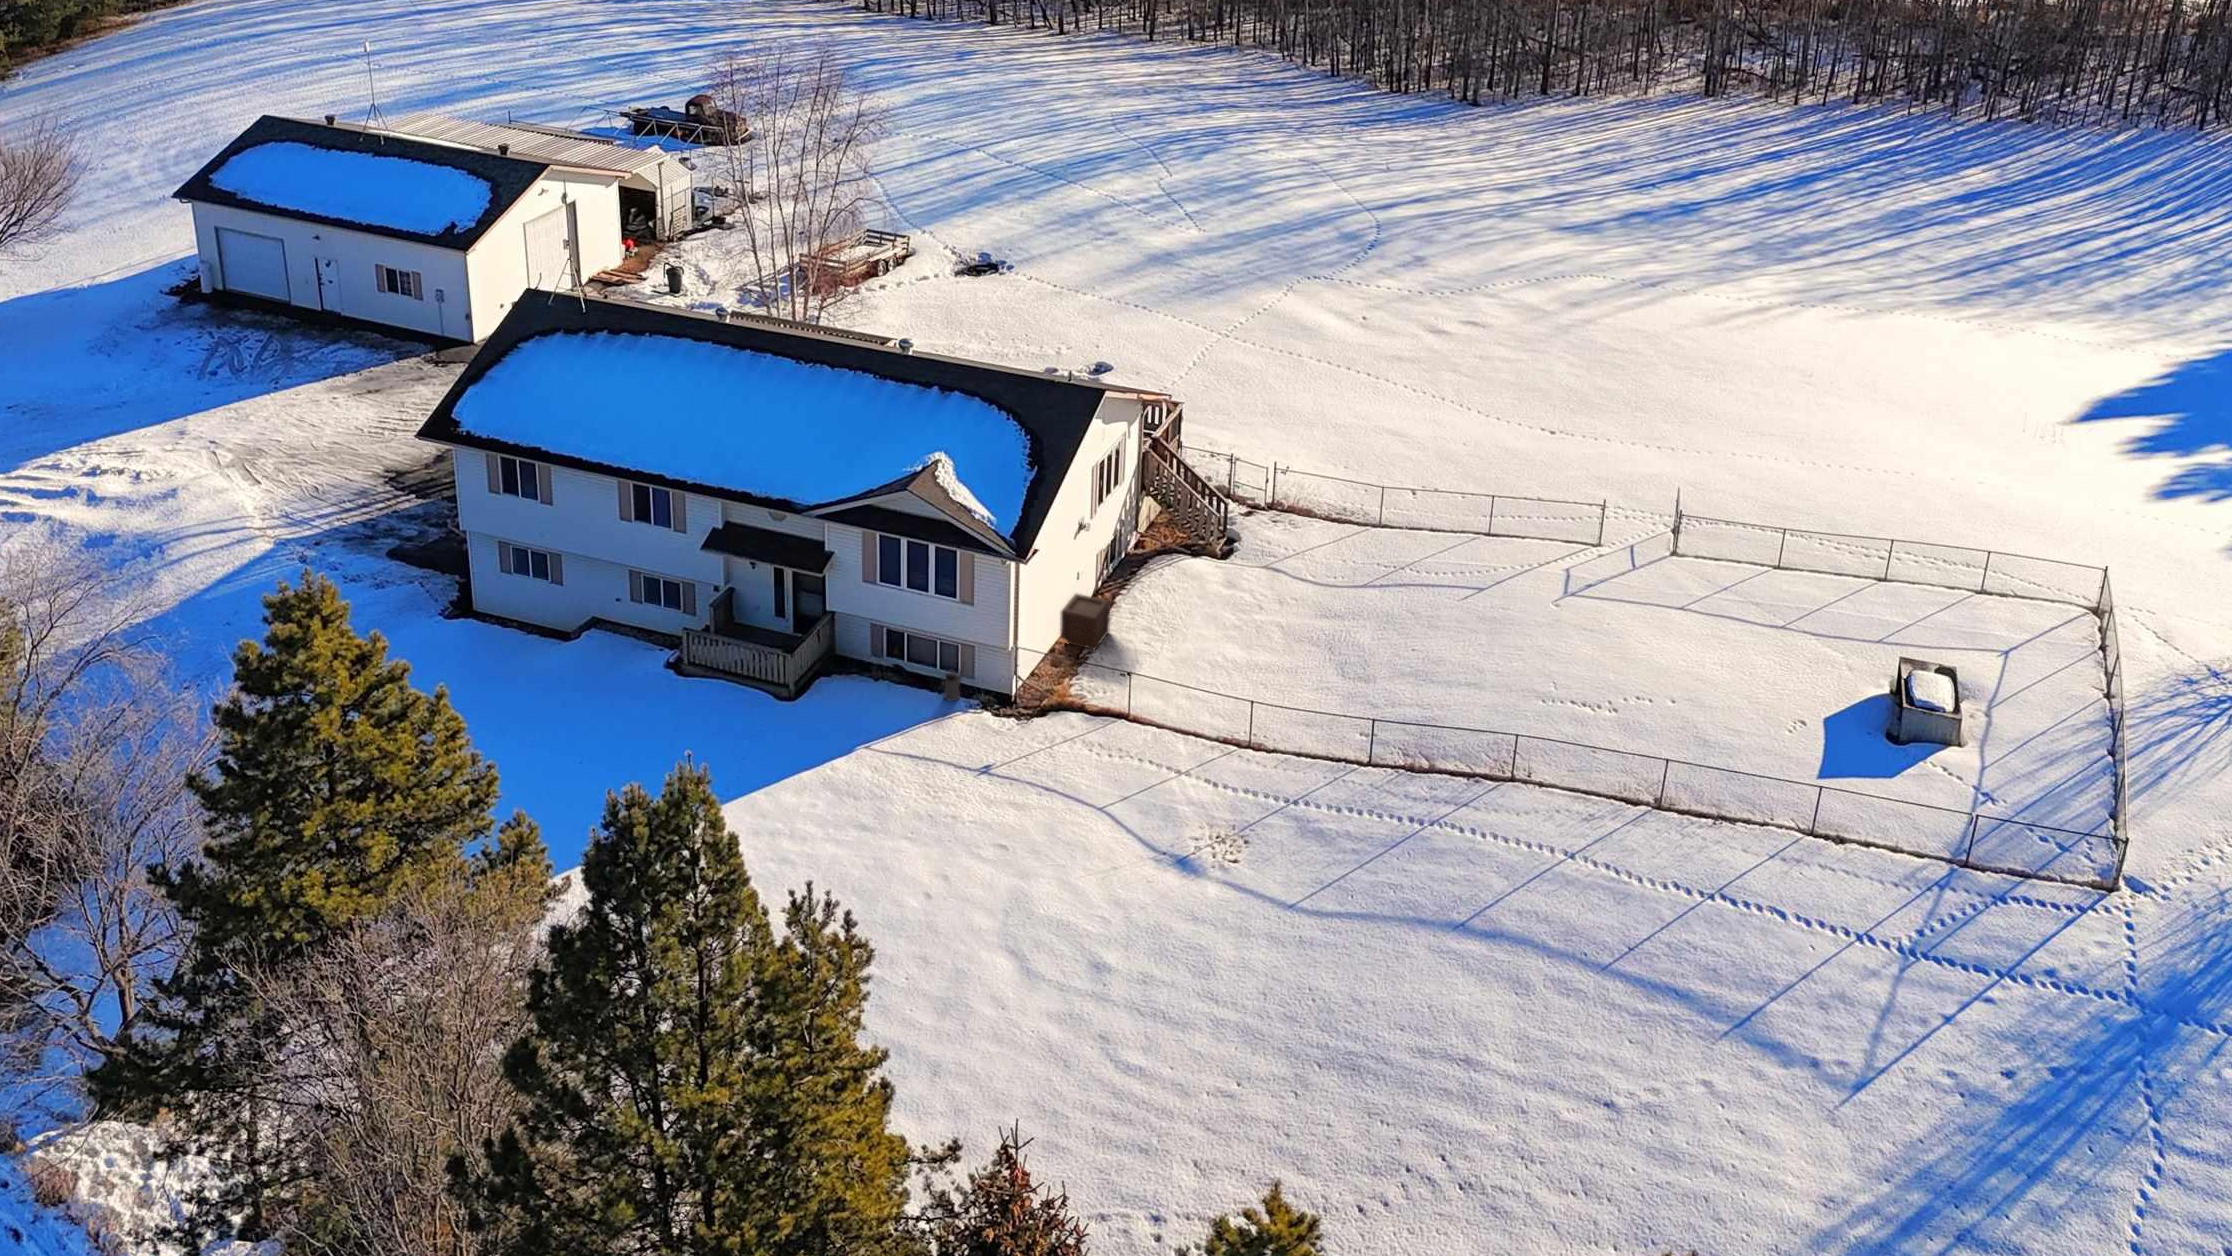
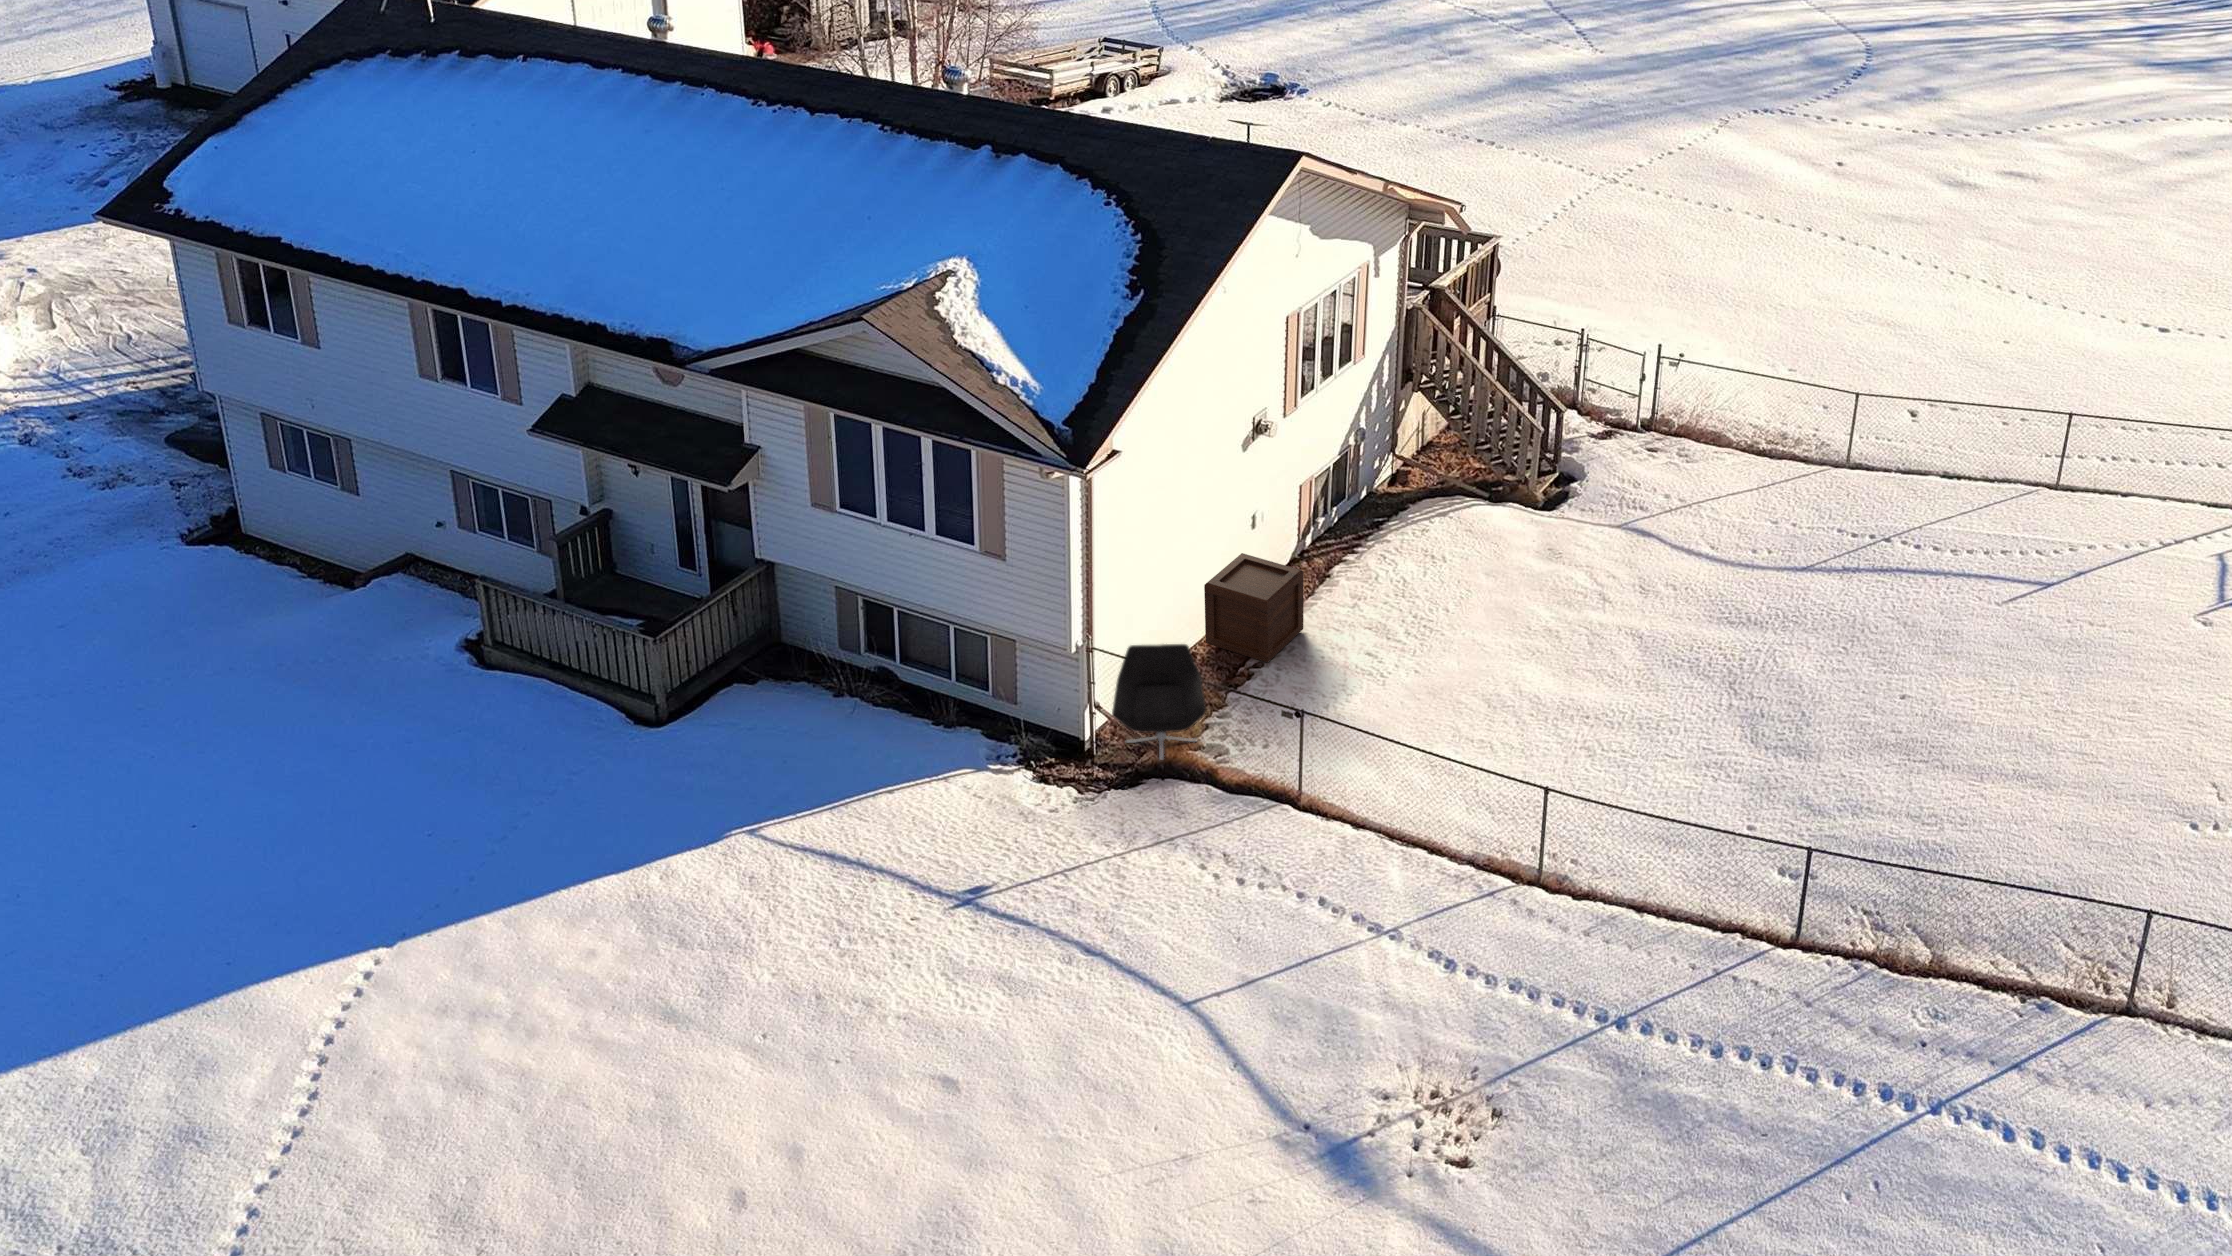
lounge chair: none [1027,643,1077,705] -> present [1112,644,1206,760]
watering can: present [944,664,964,701] -> none [946,669,998,745]

